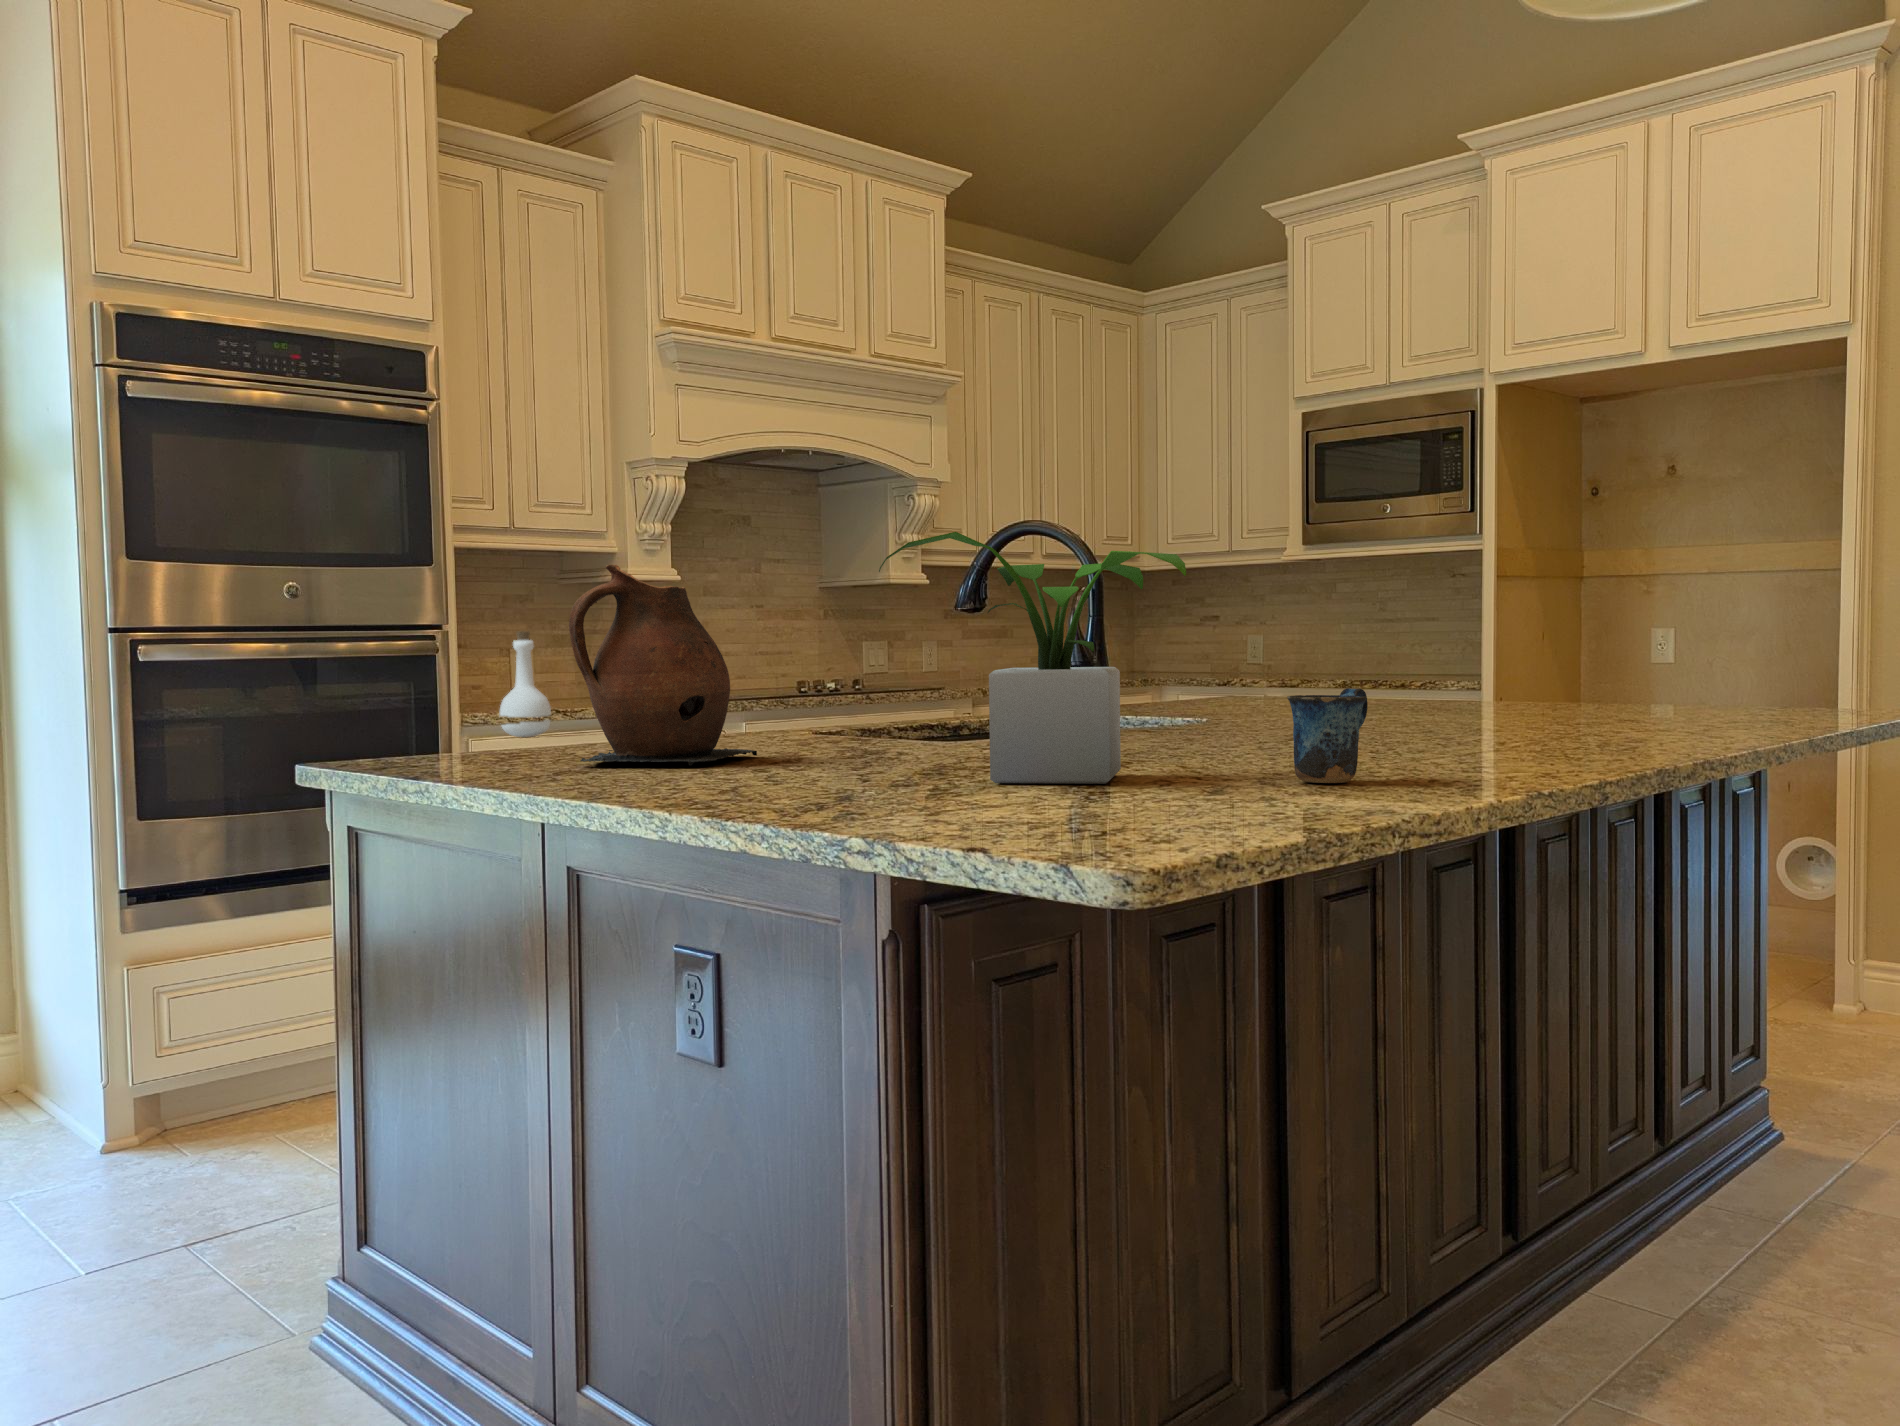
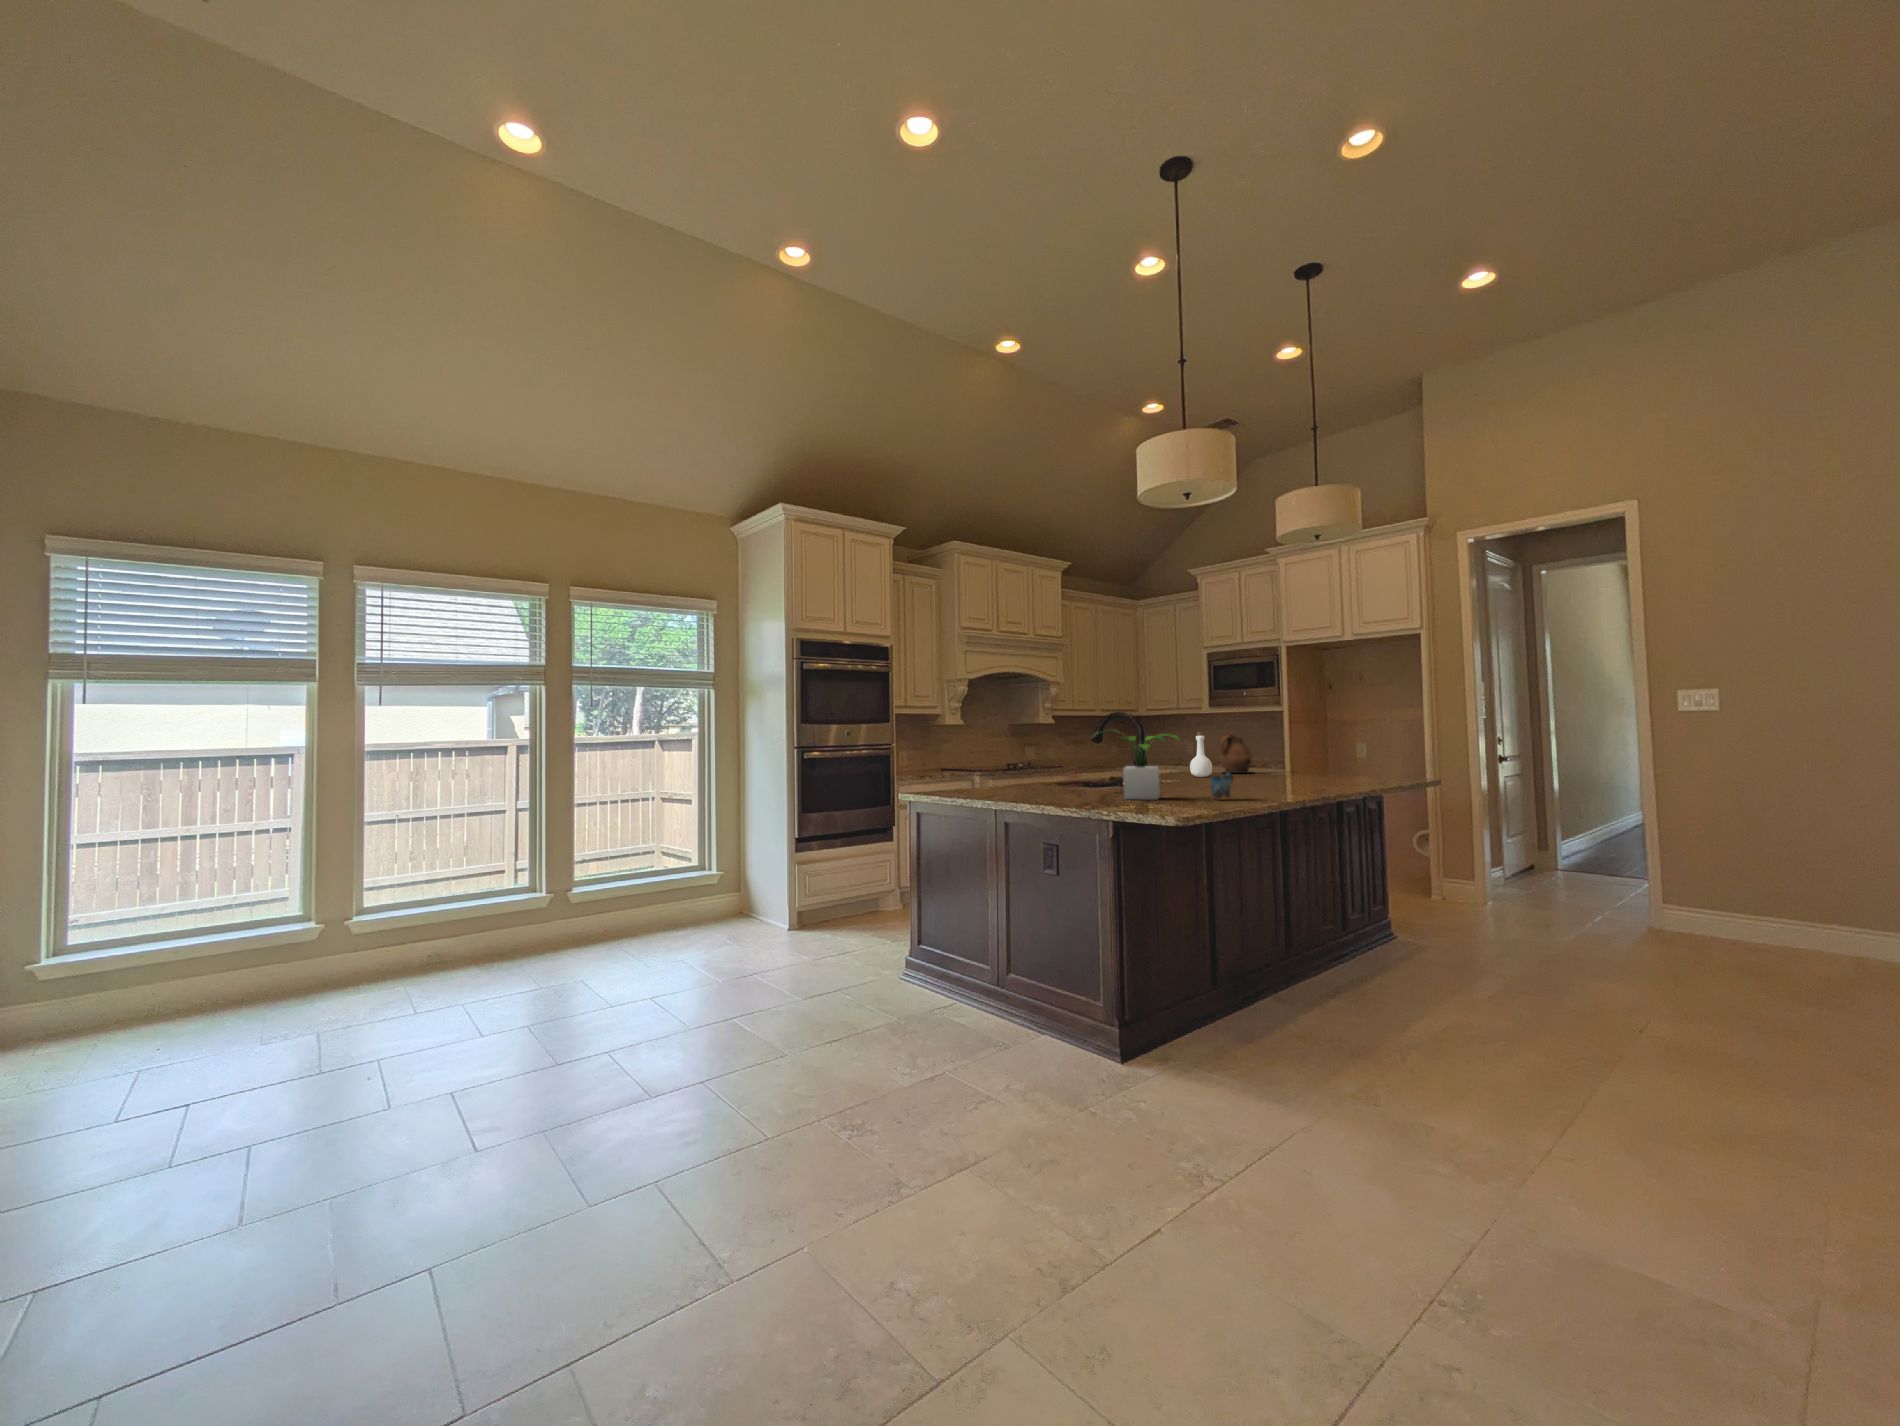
ceramic pitcher: present [569,565,757,766] -> present [1220,732,1254,773]
bottle: present [500,631,551,738] -> present [1190,732,1212,777]

